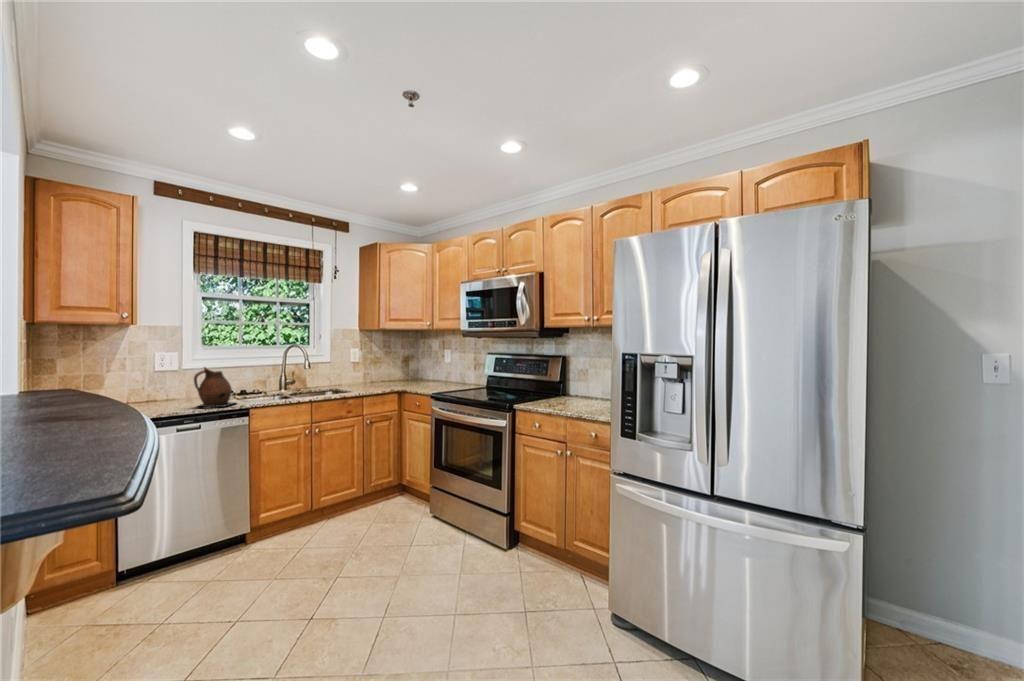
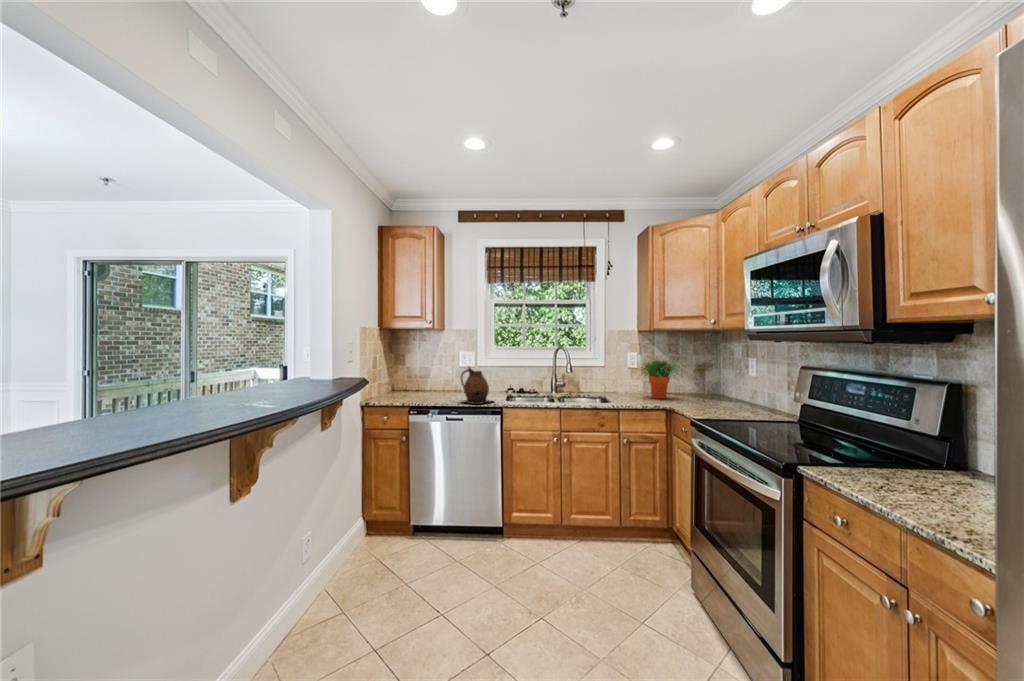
potted plant: none [362,353,401,386] -> present [641,360,679,399]

